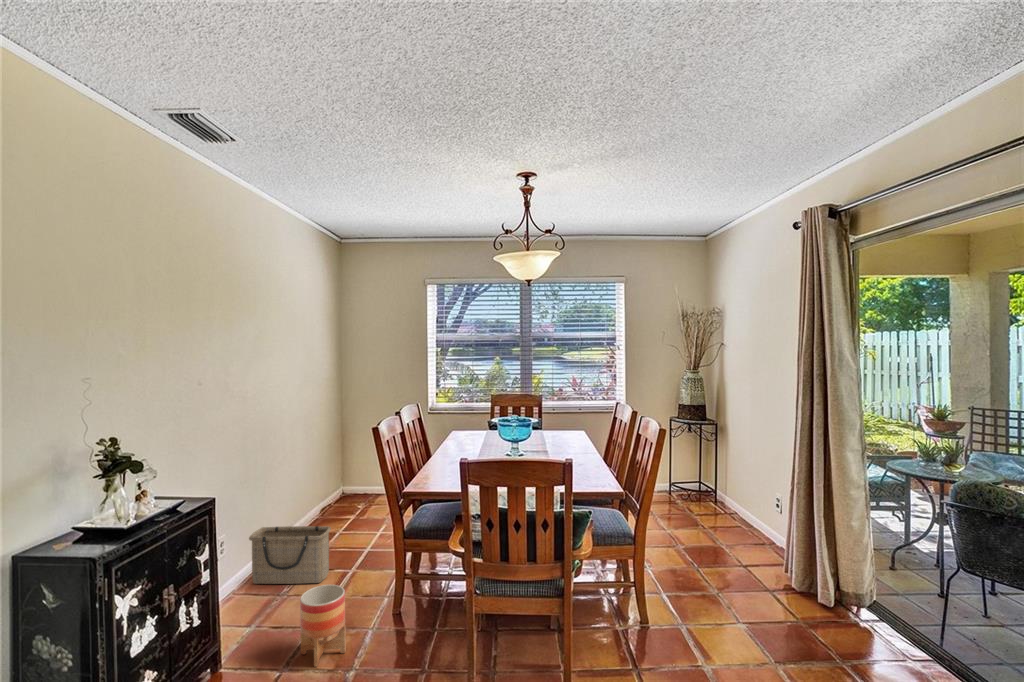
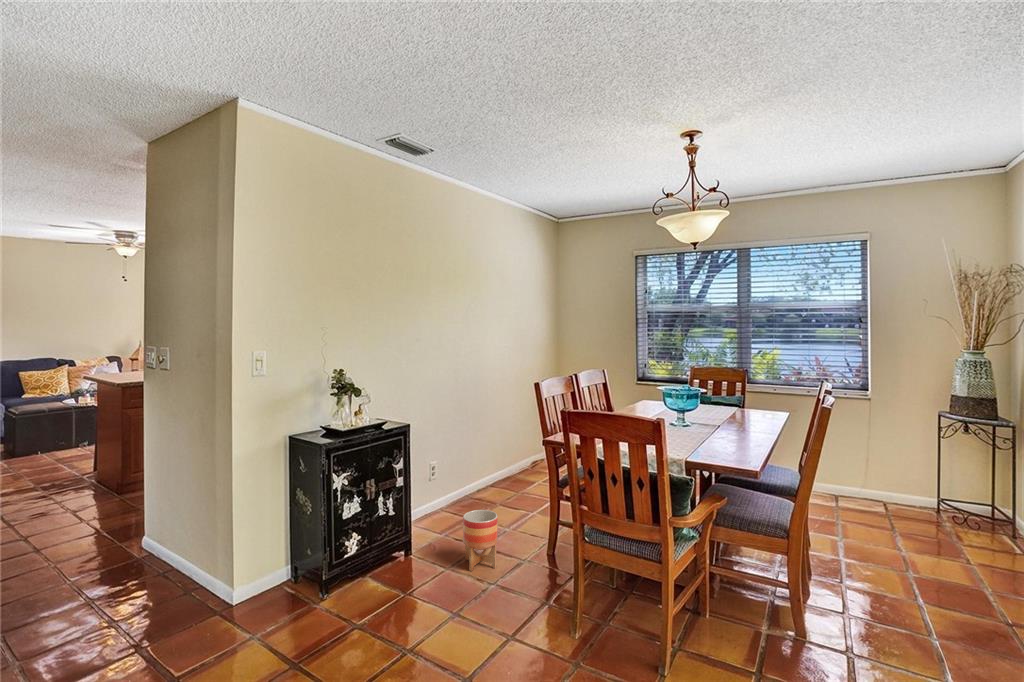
basket: present [249,526,331,584] -> none [457,464,517,516]

